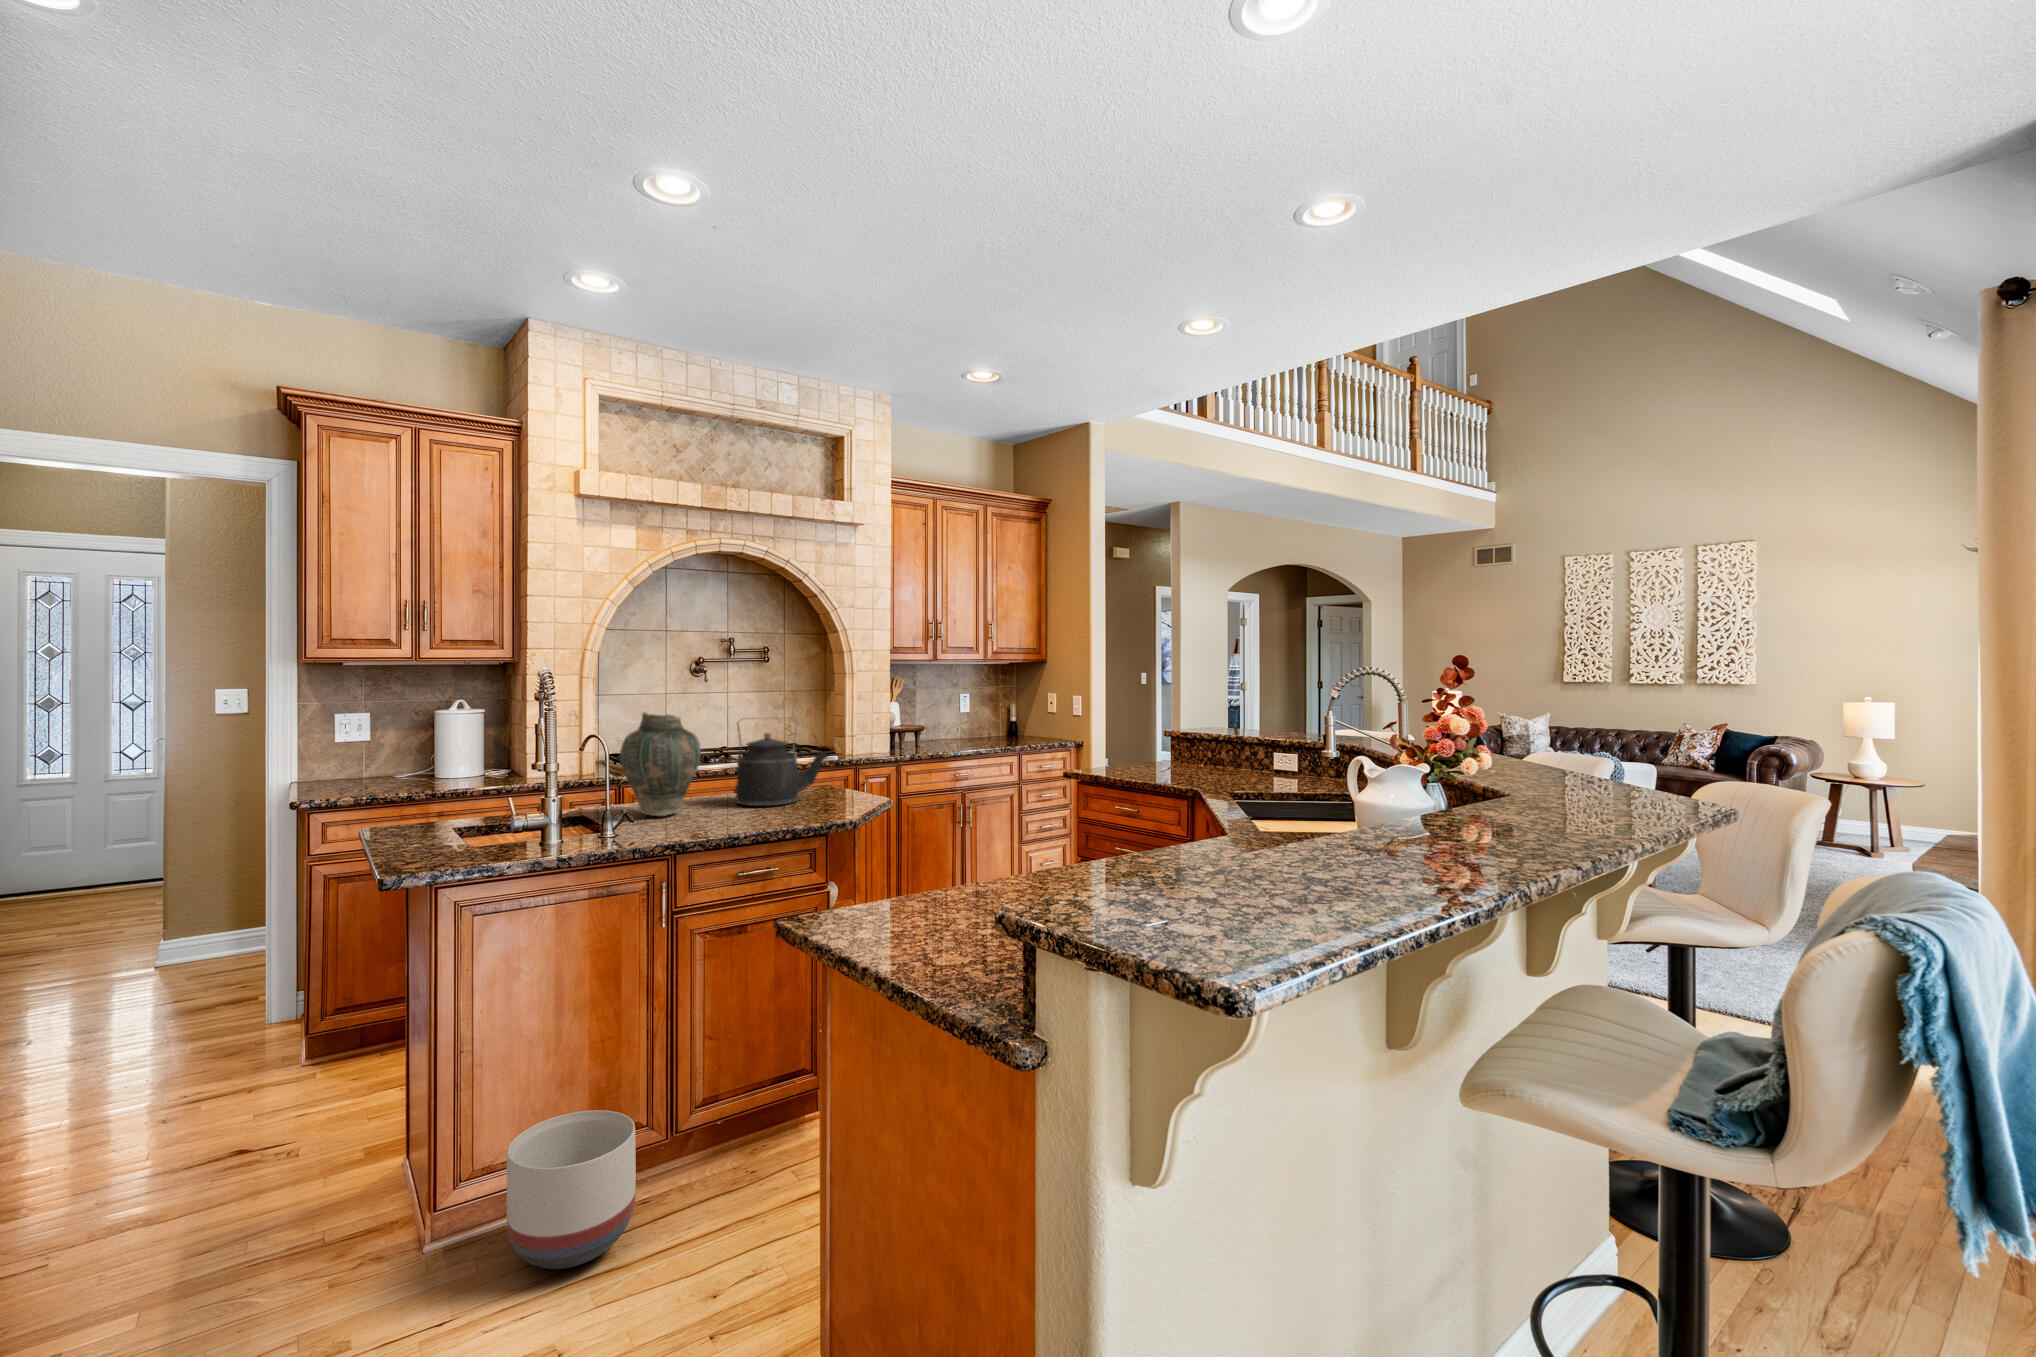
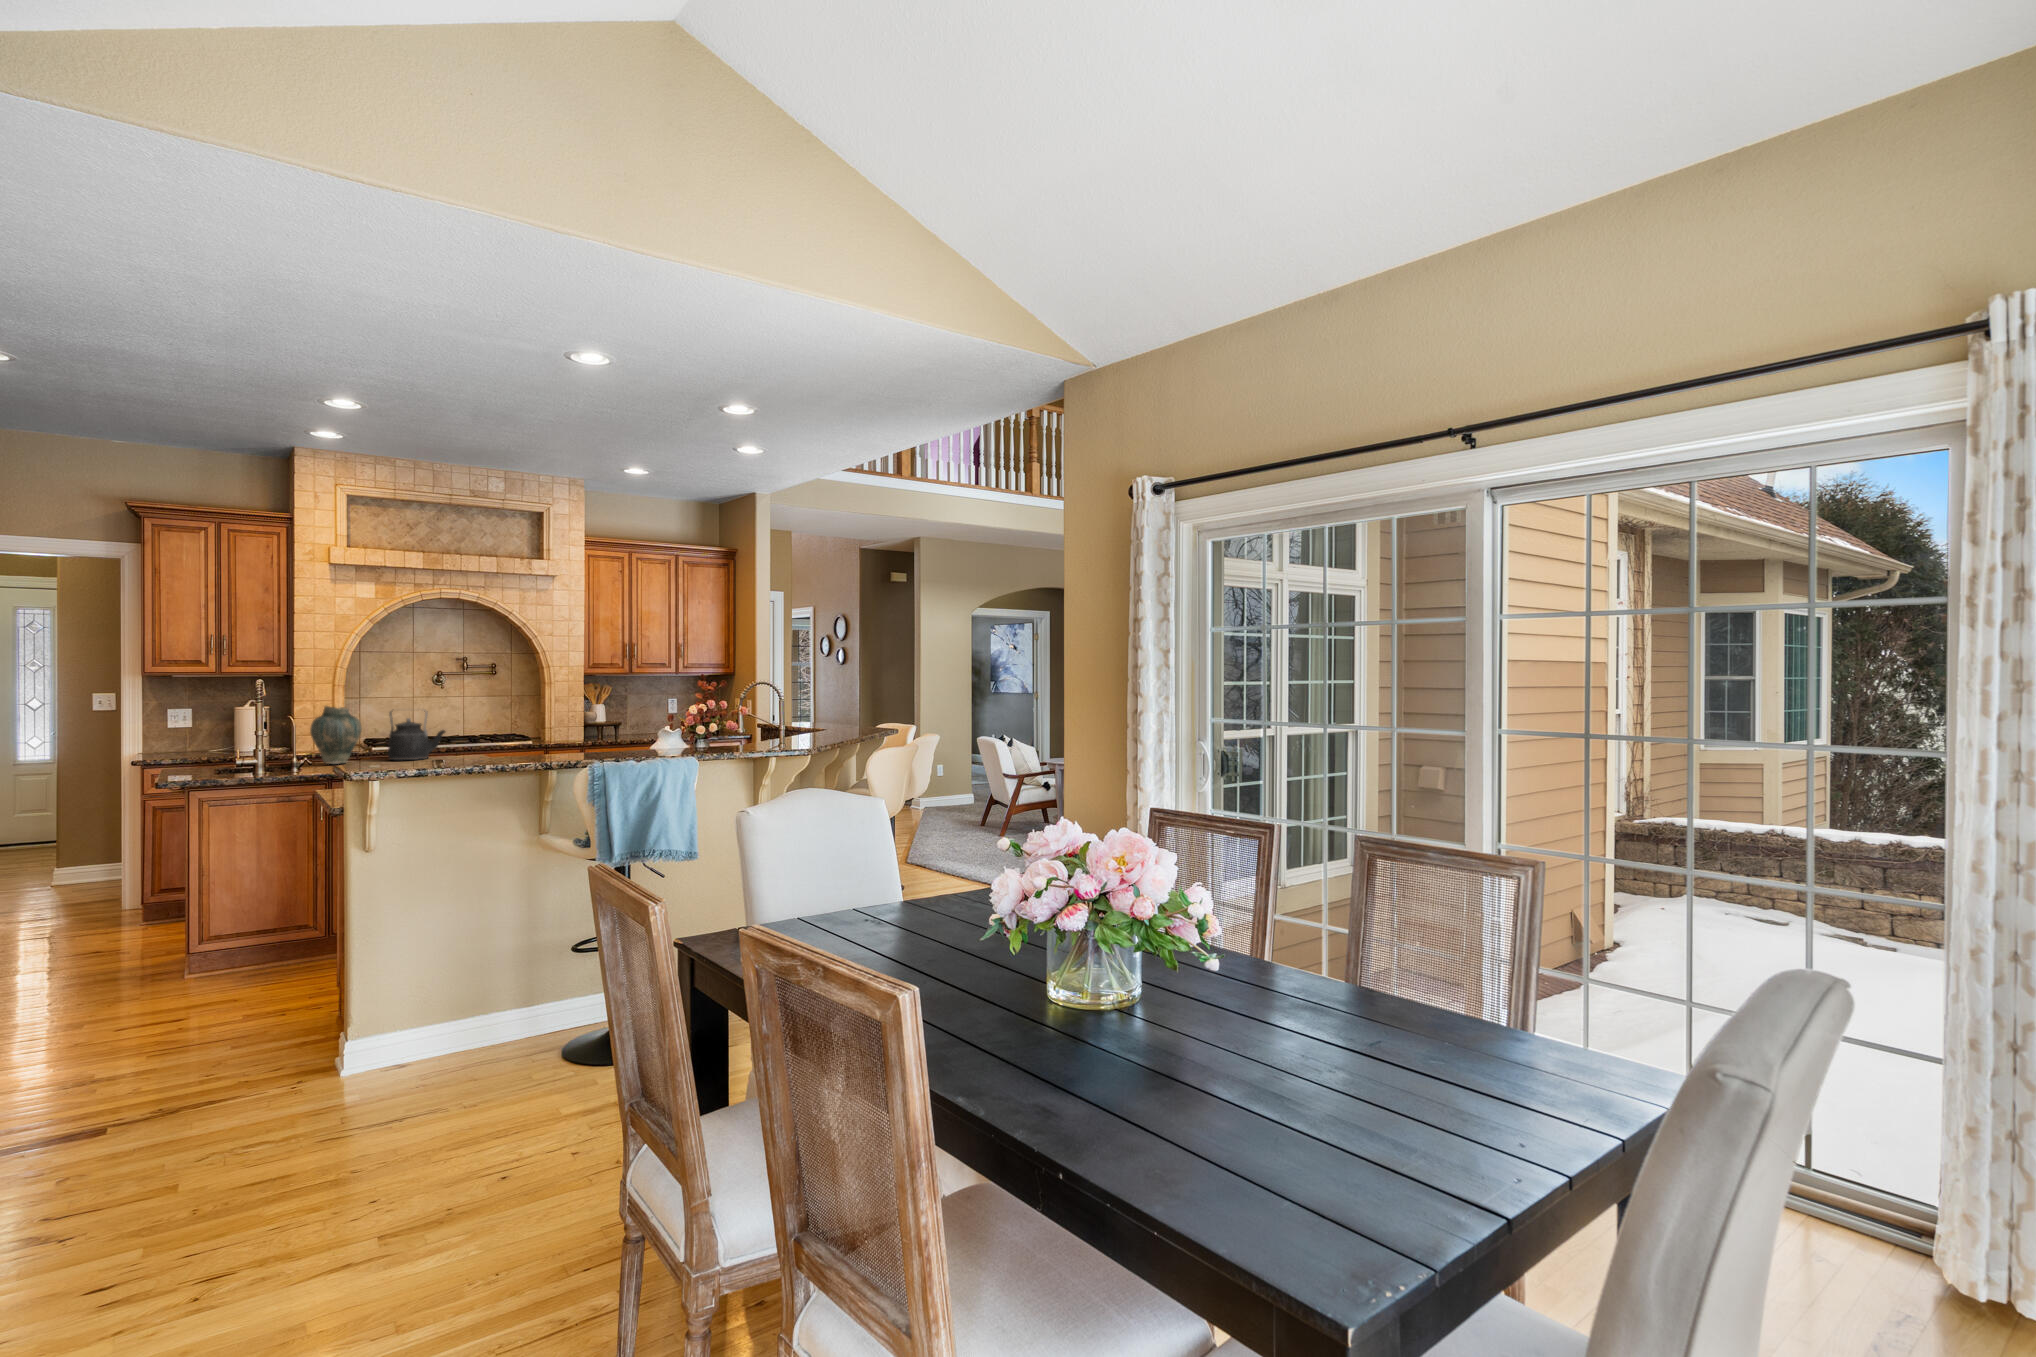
planter: present [507,1110,636,1269] -> none [221,911,293,979]

